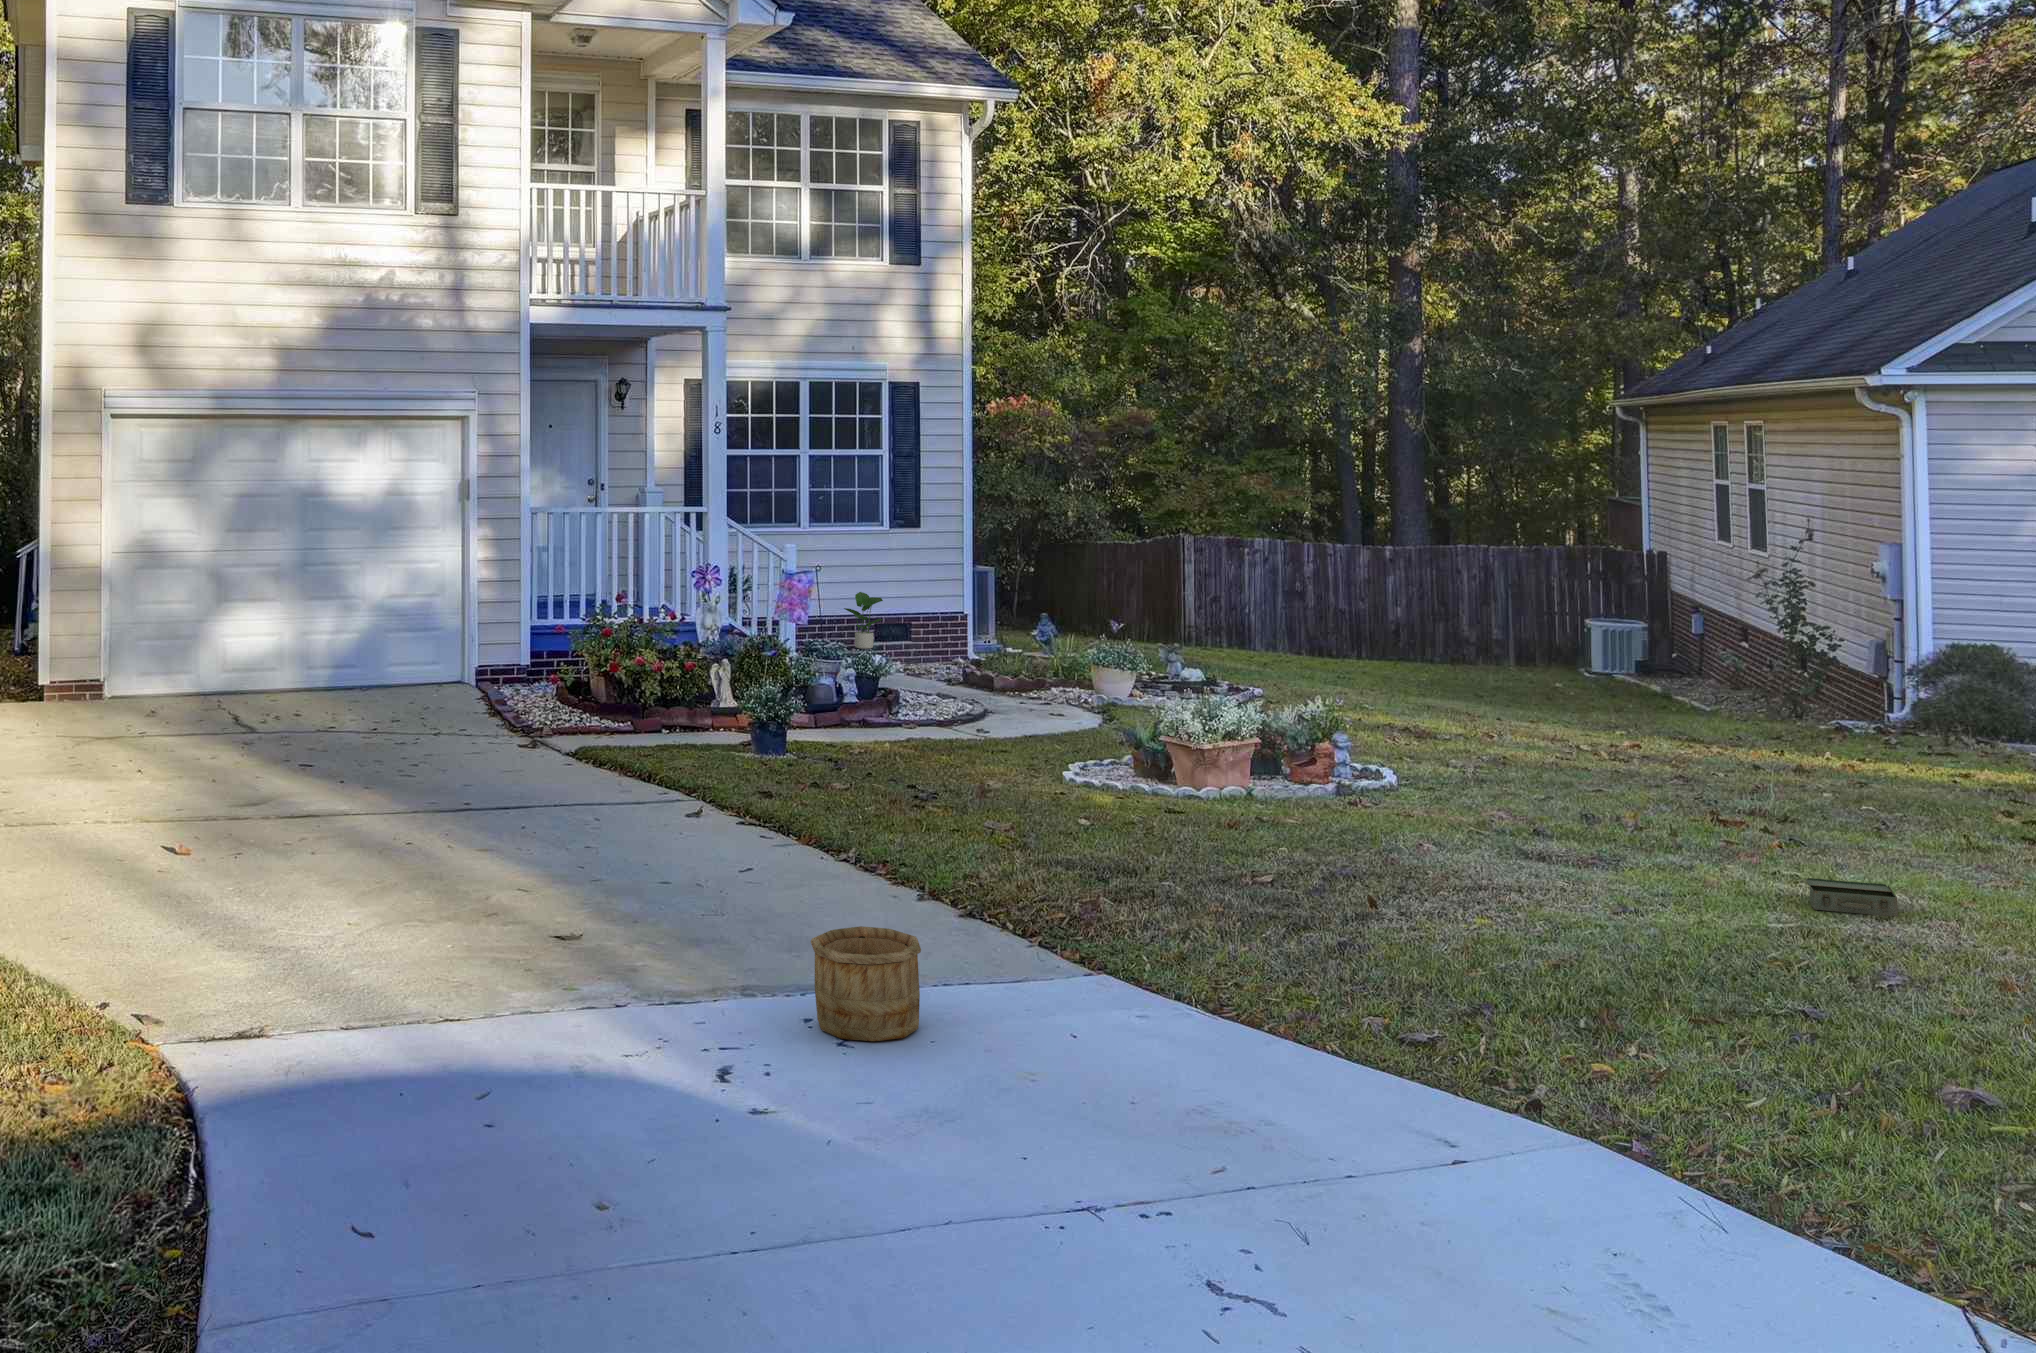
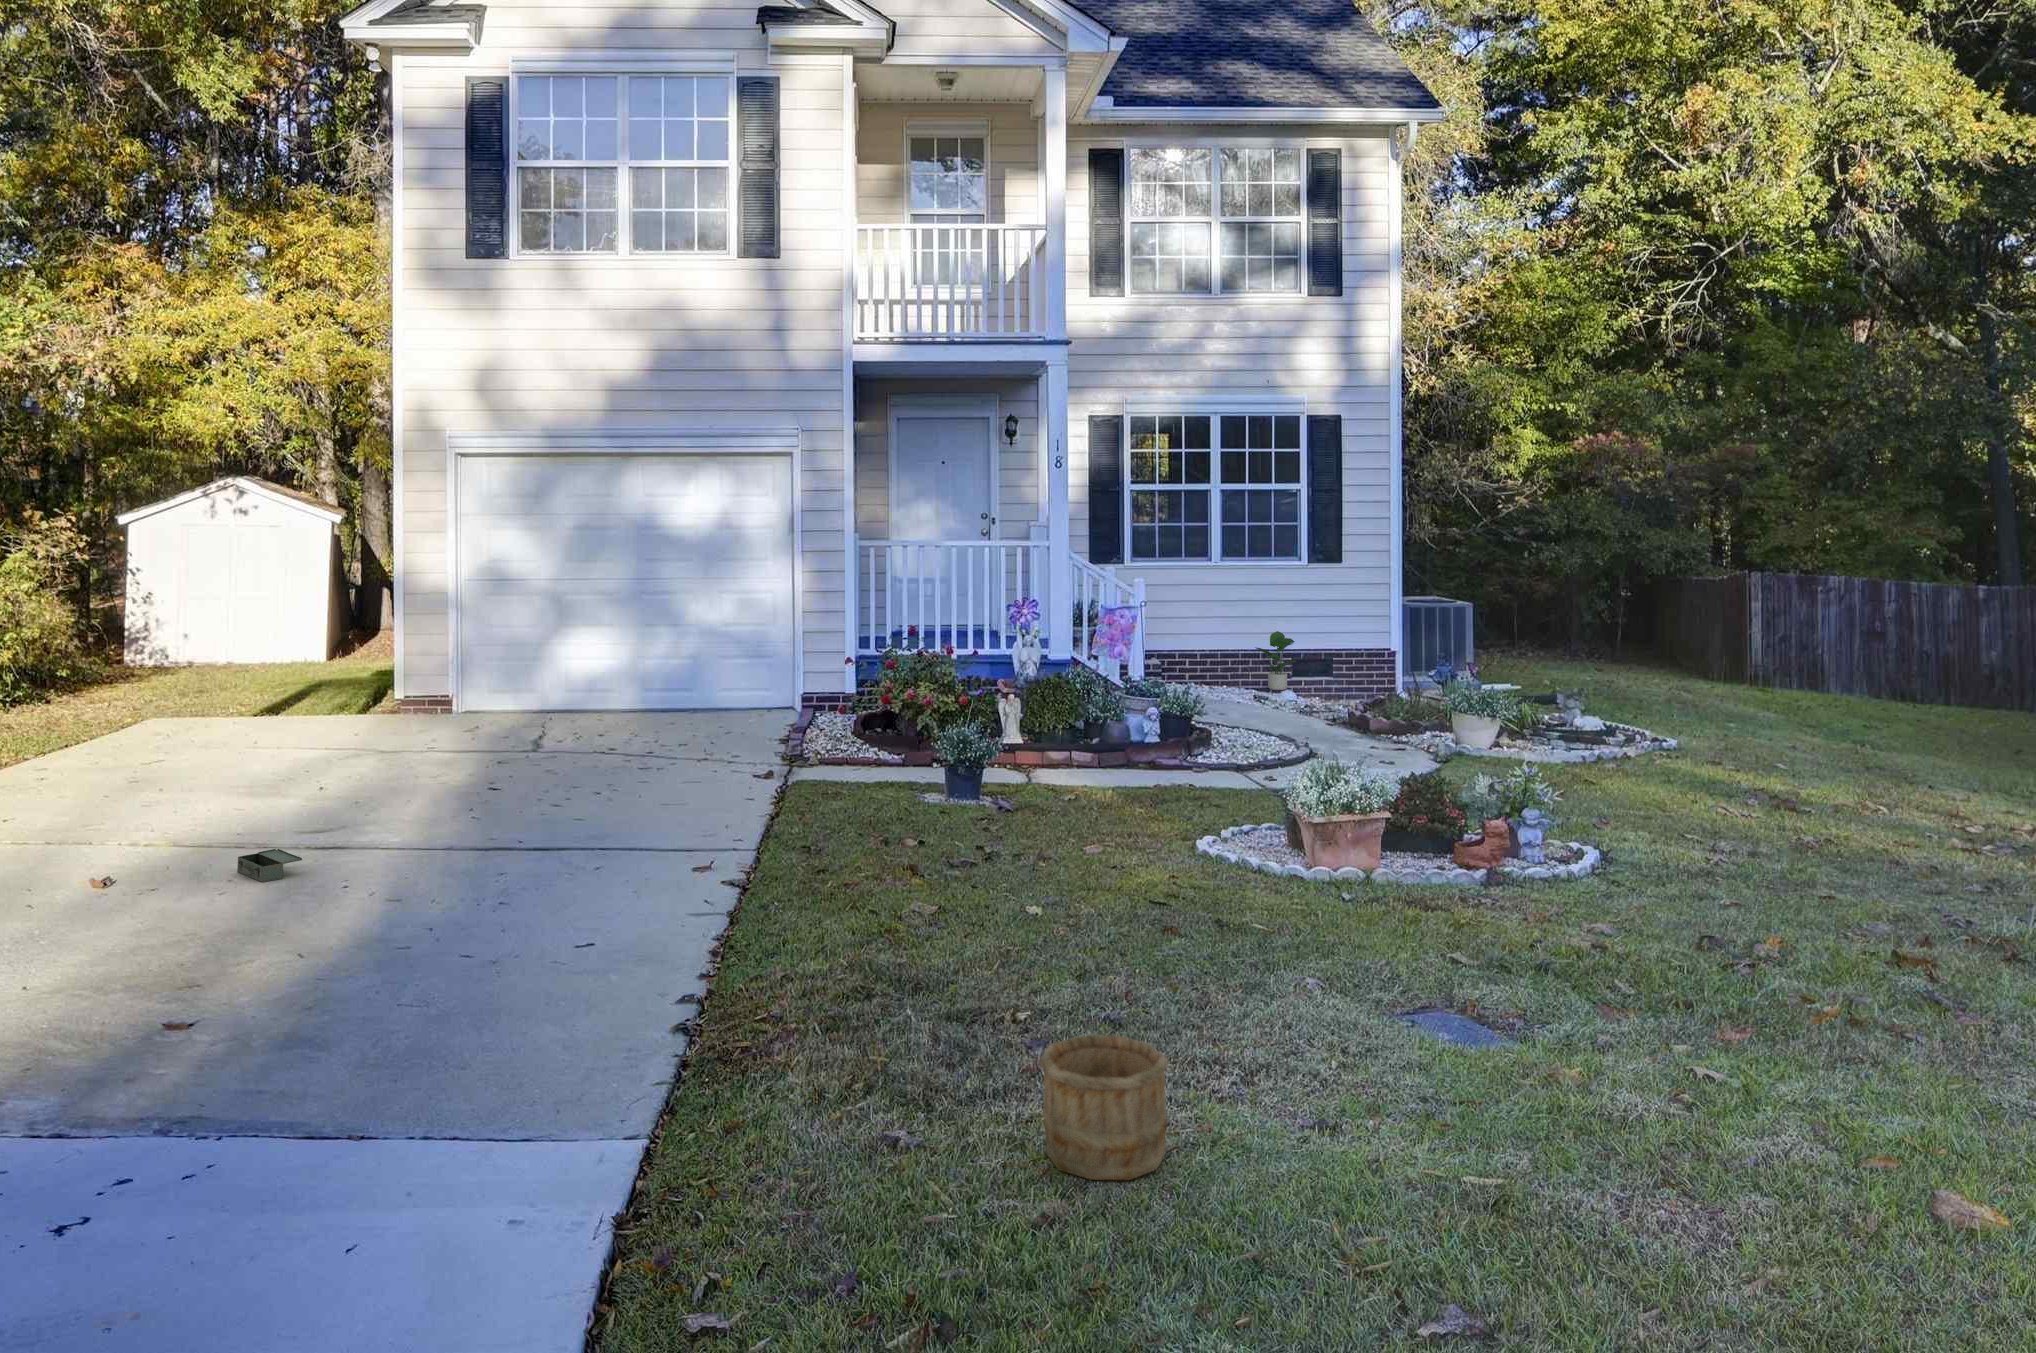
toolbox: present [1806,878,1898,916] -> present [237,849,302,882]
wooden bucket: present [811,926,921,1041] -> present [1039,1035,1168,1180]

